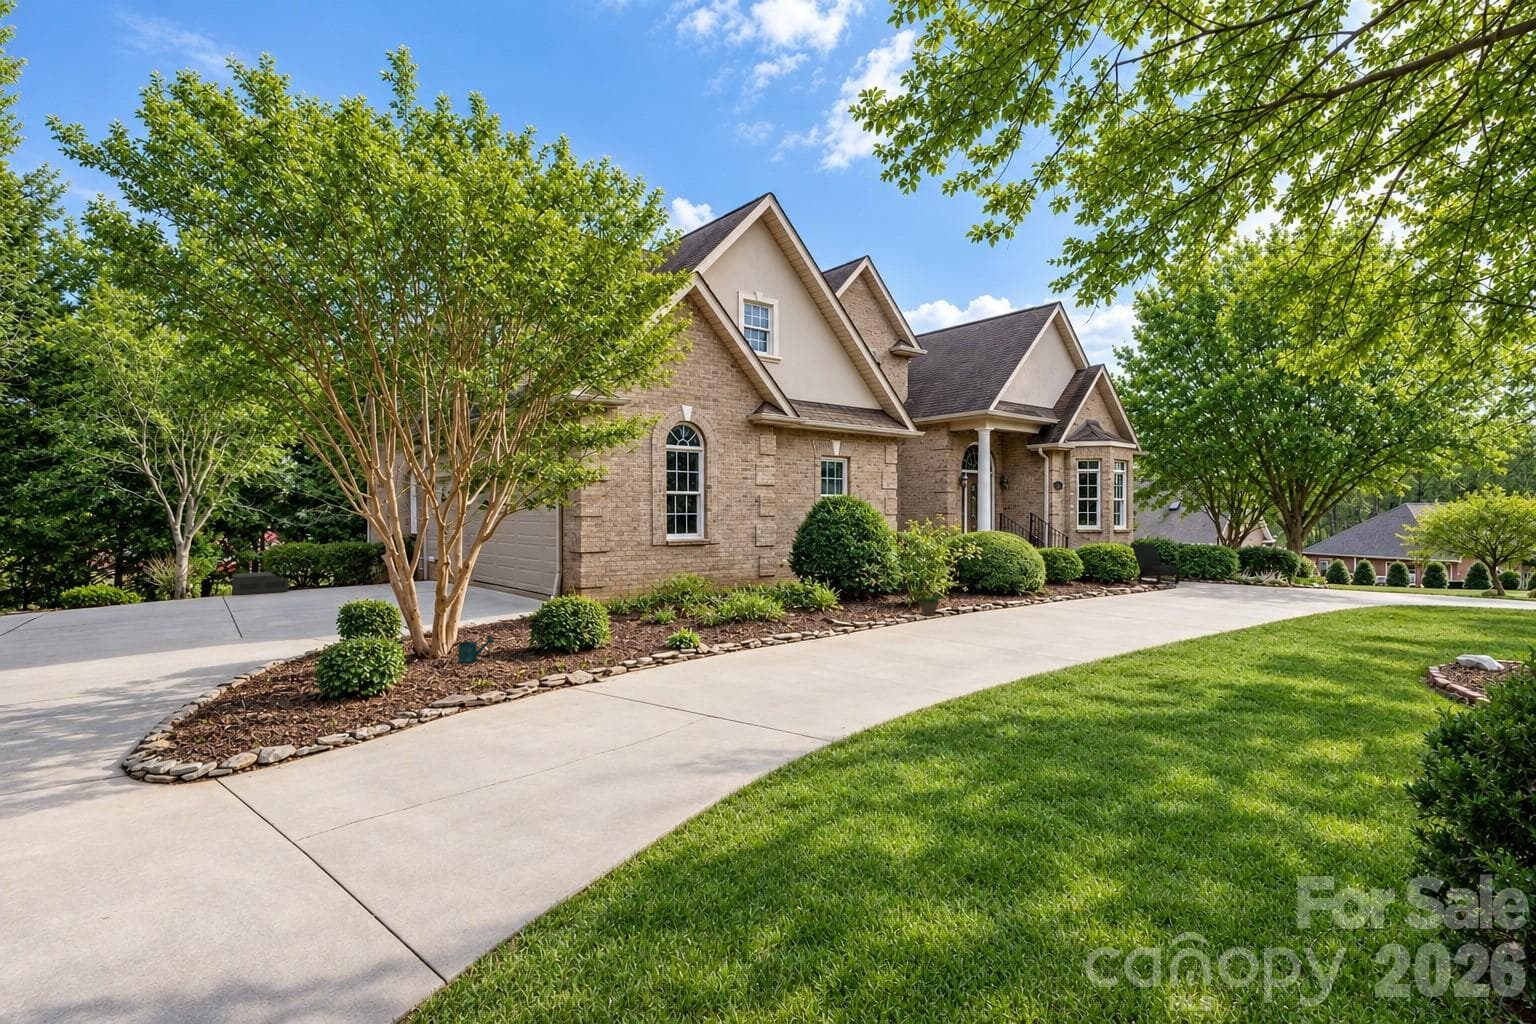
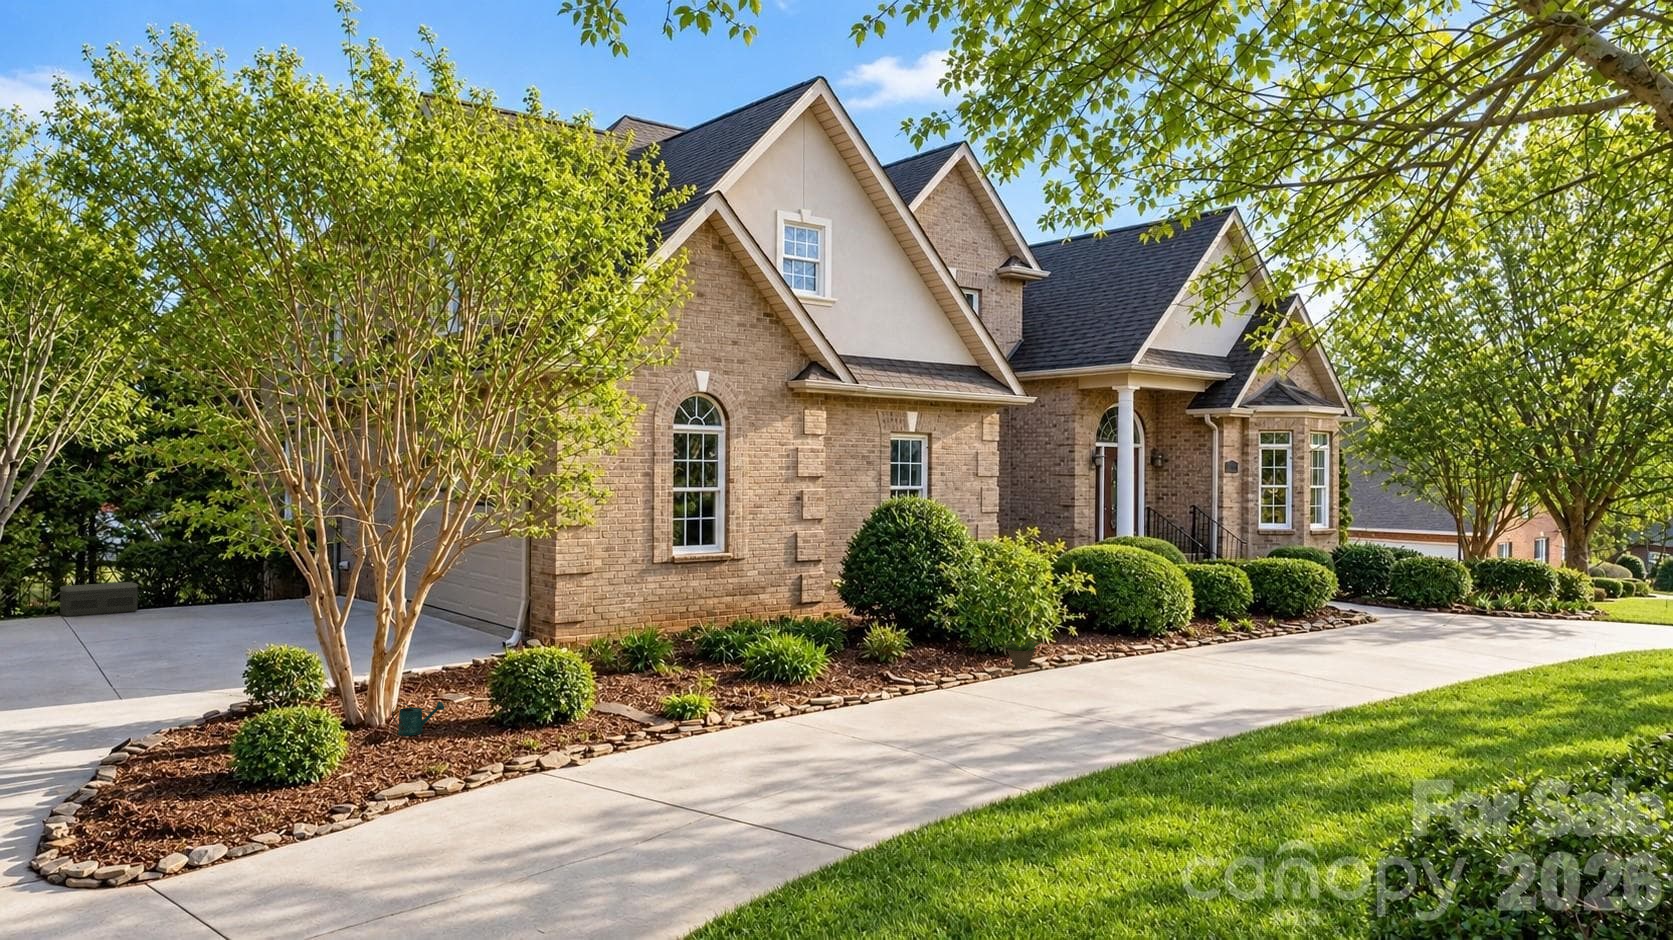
lounge chair: present [1133,544,1180,585] -> none [1323,562,1387,620]

